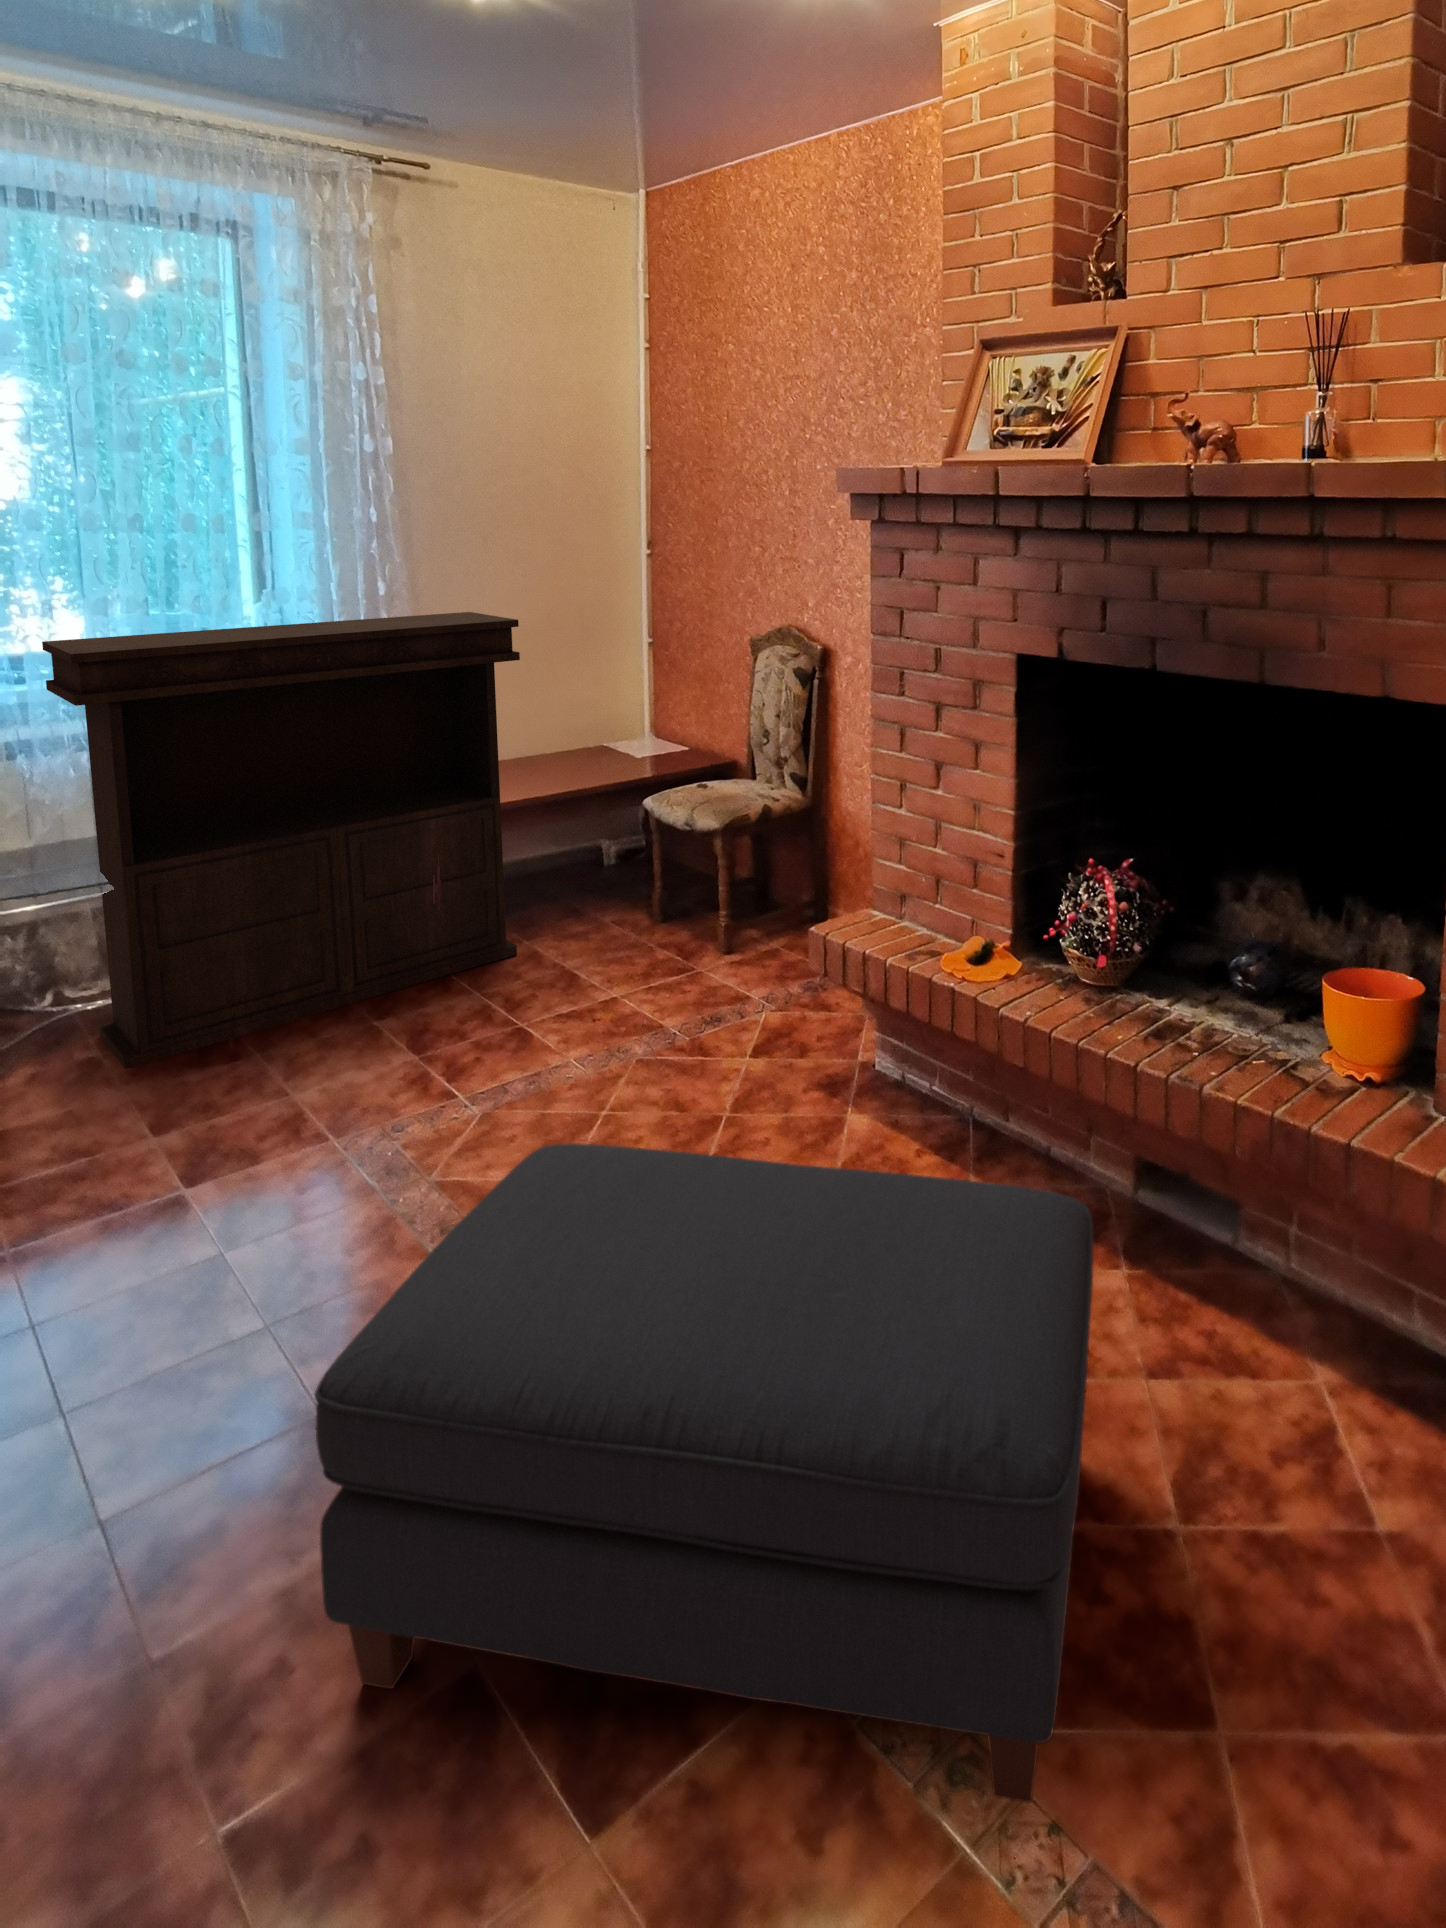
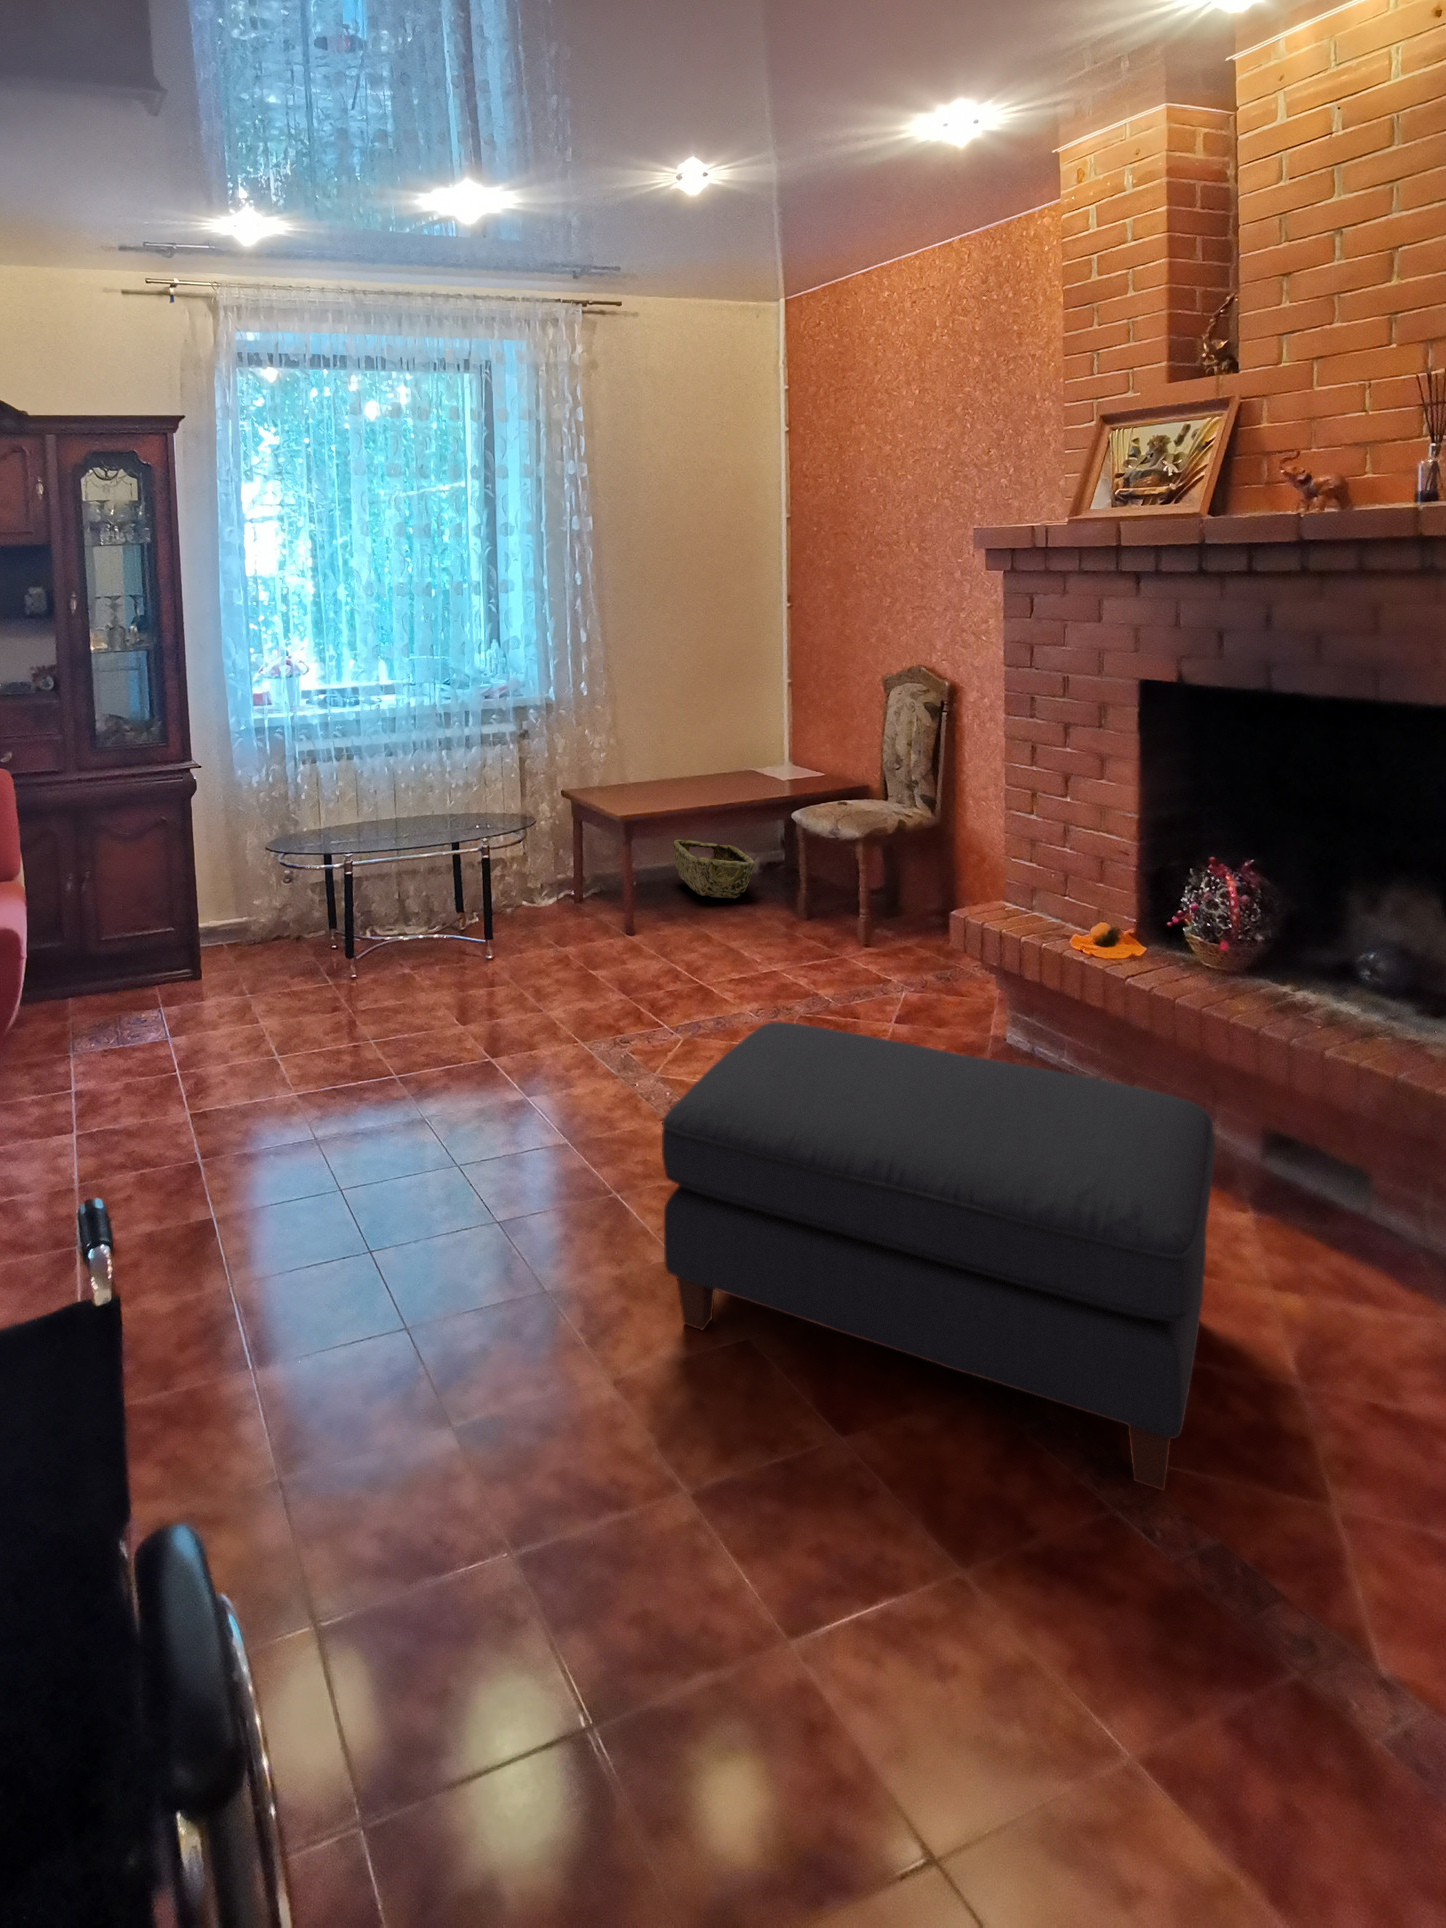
console table: present [42,612,520,1069] -> none [388,655,693,979]
woven basket: none [512,834,610,904] -> present [674,839,755,899]

